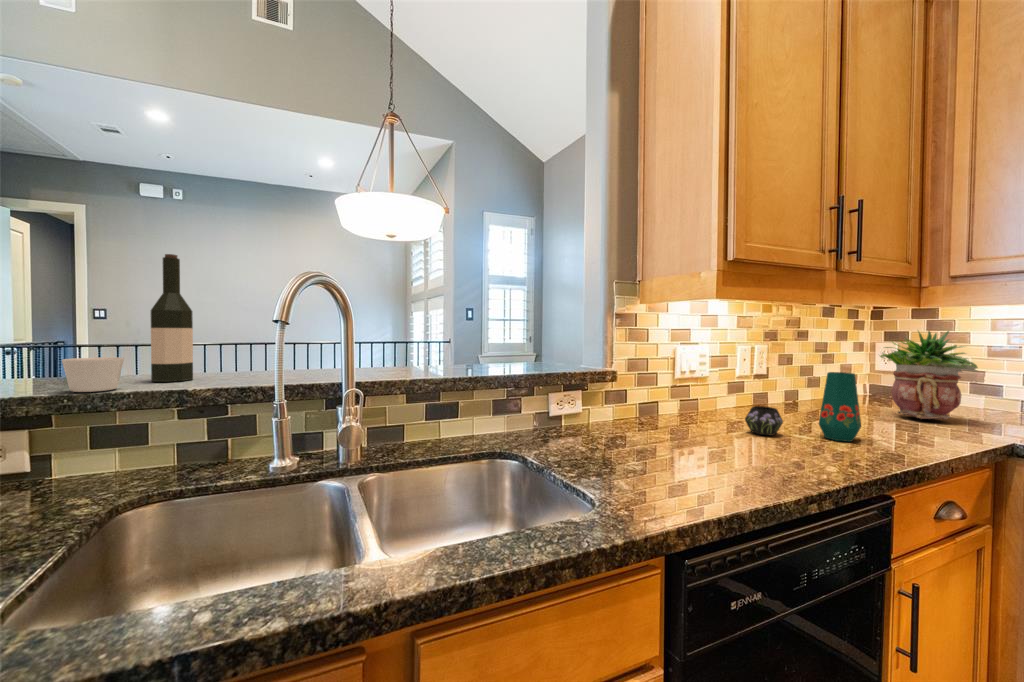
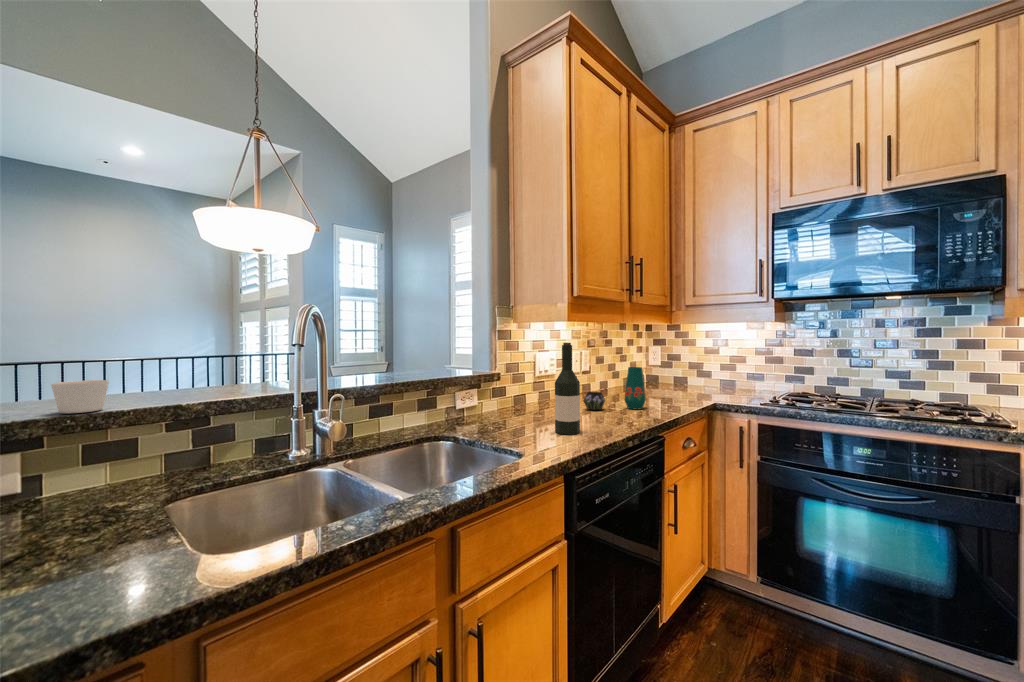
wine bottle: present [151,254,193,382] -> present [555,343,580,435]
potted plant: present [880,331,978,420] -> none [652,338,700,394]

